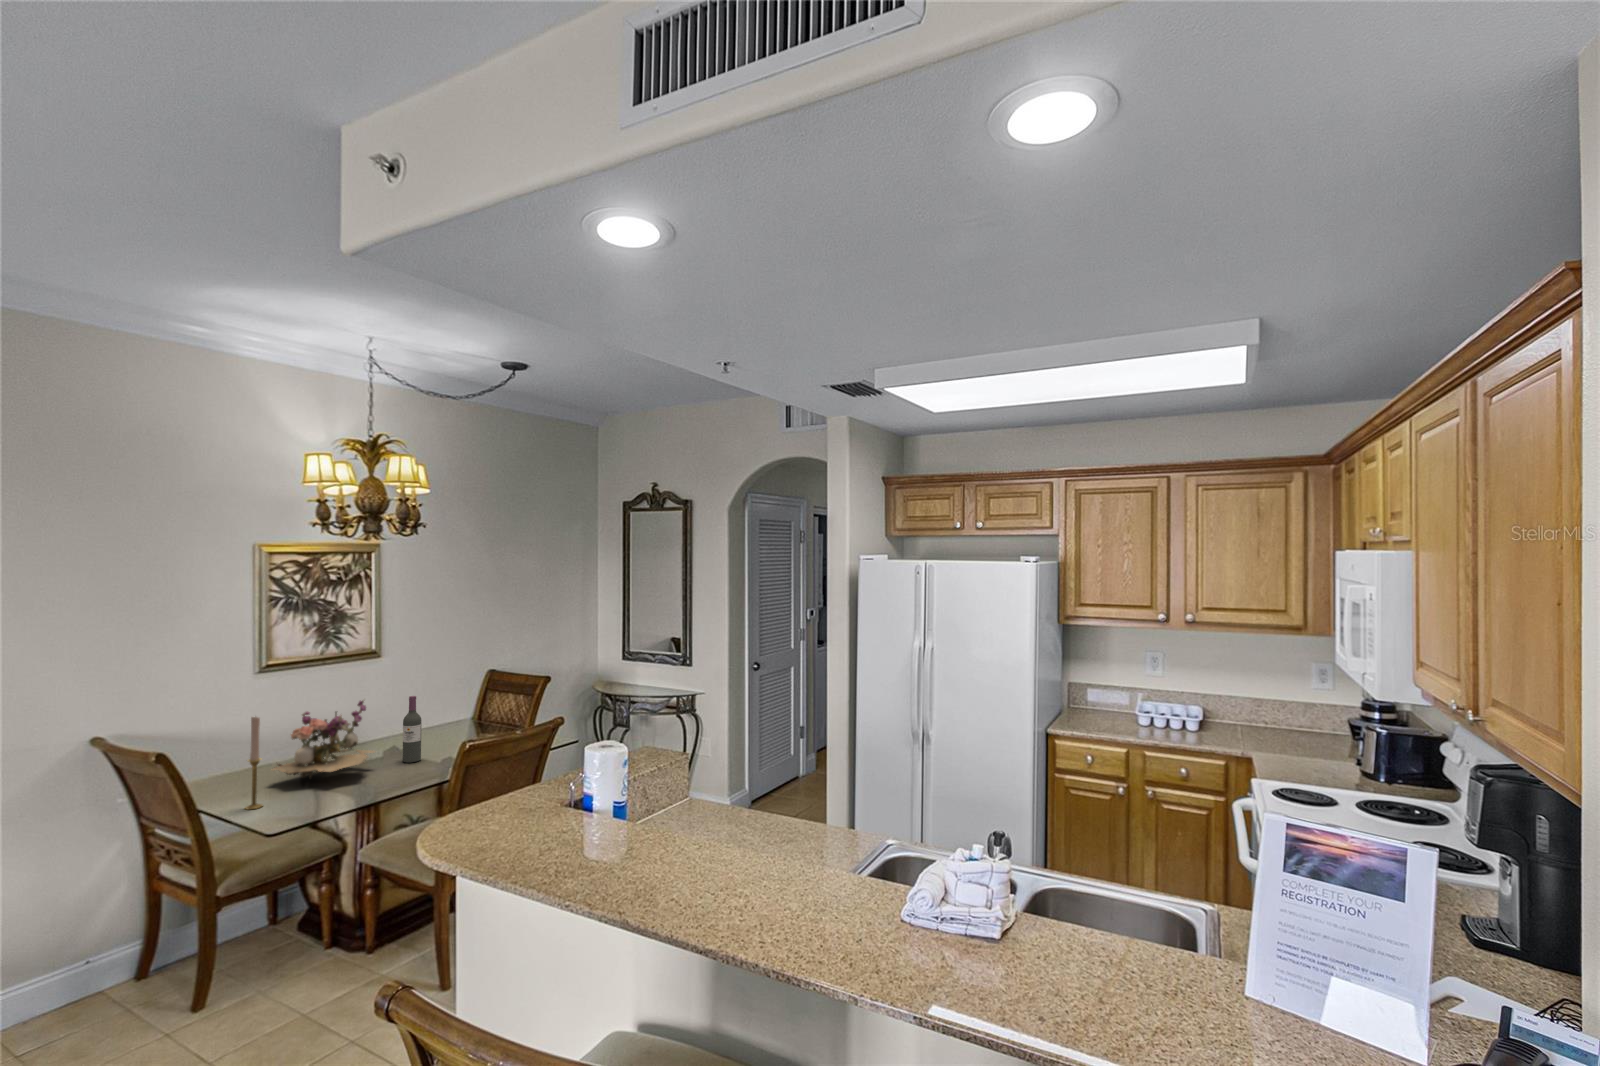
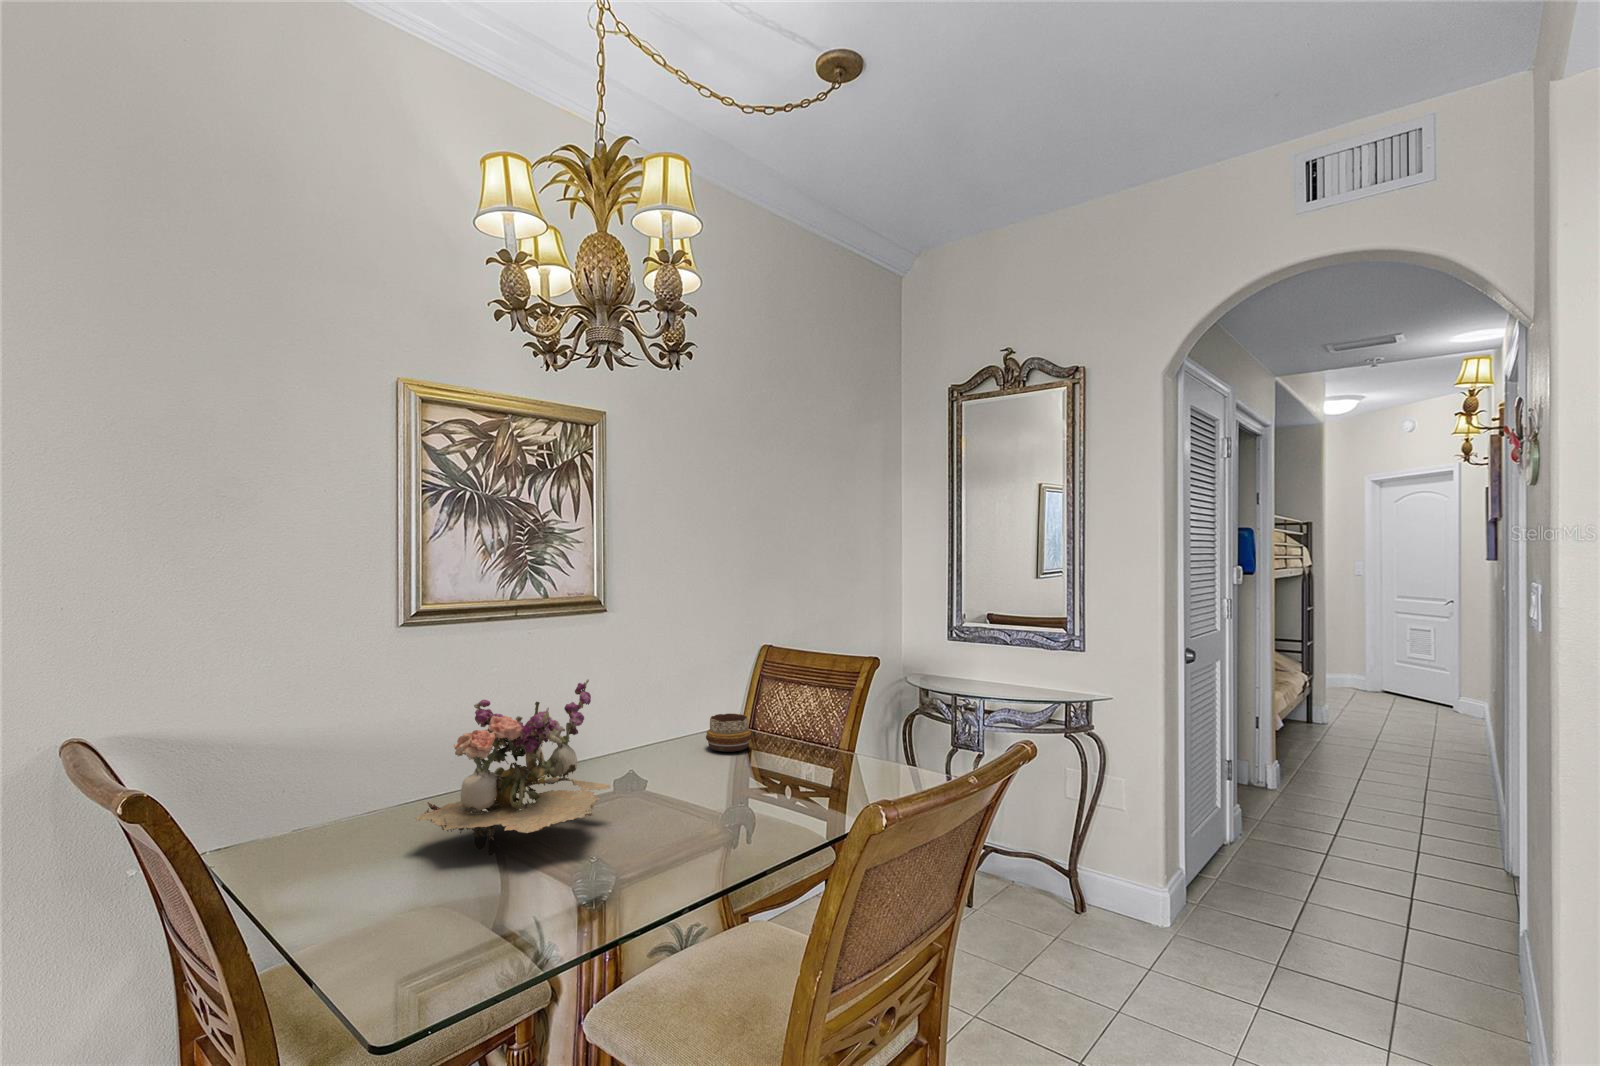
wine bottle: present [402,696,421,763] -> none [655,679,688,810]
decorative bowl: none [443,712,471,733] -> present [706,713,752,752]
candlestick: present [245,717,262,810] -> none [350,702,391,920]

